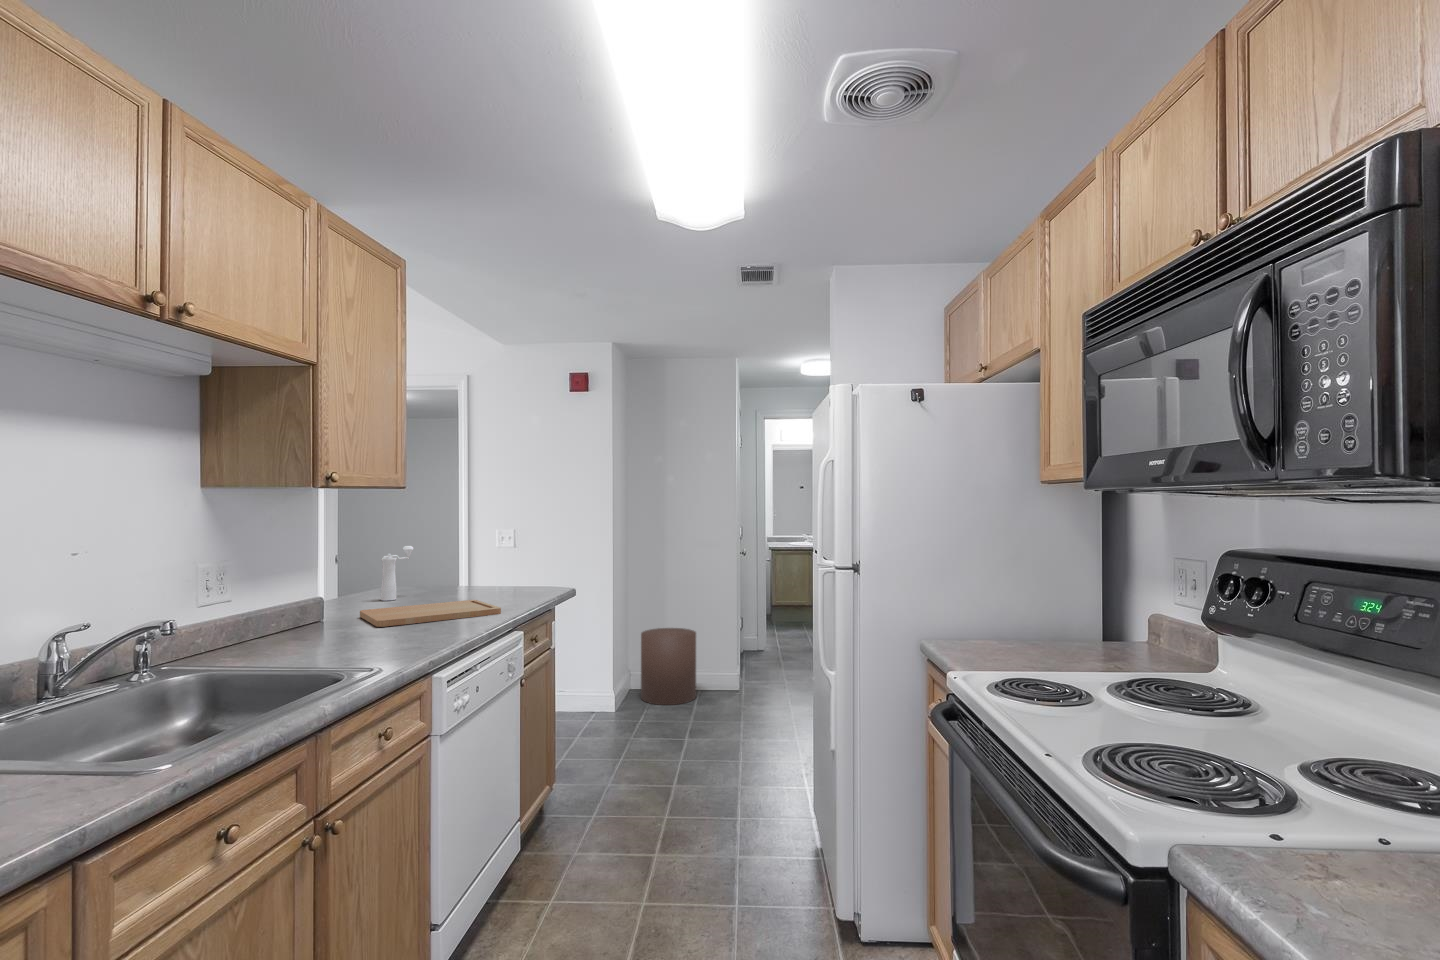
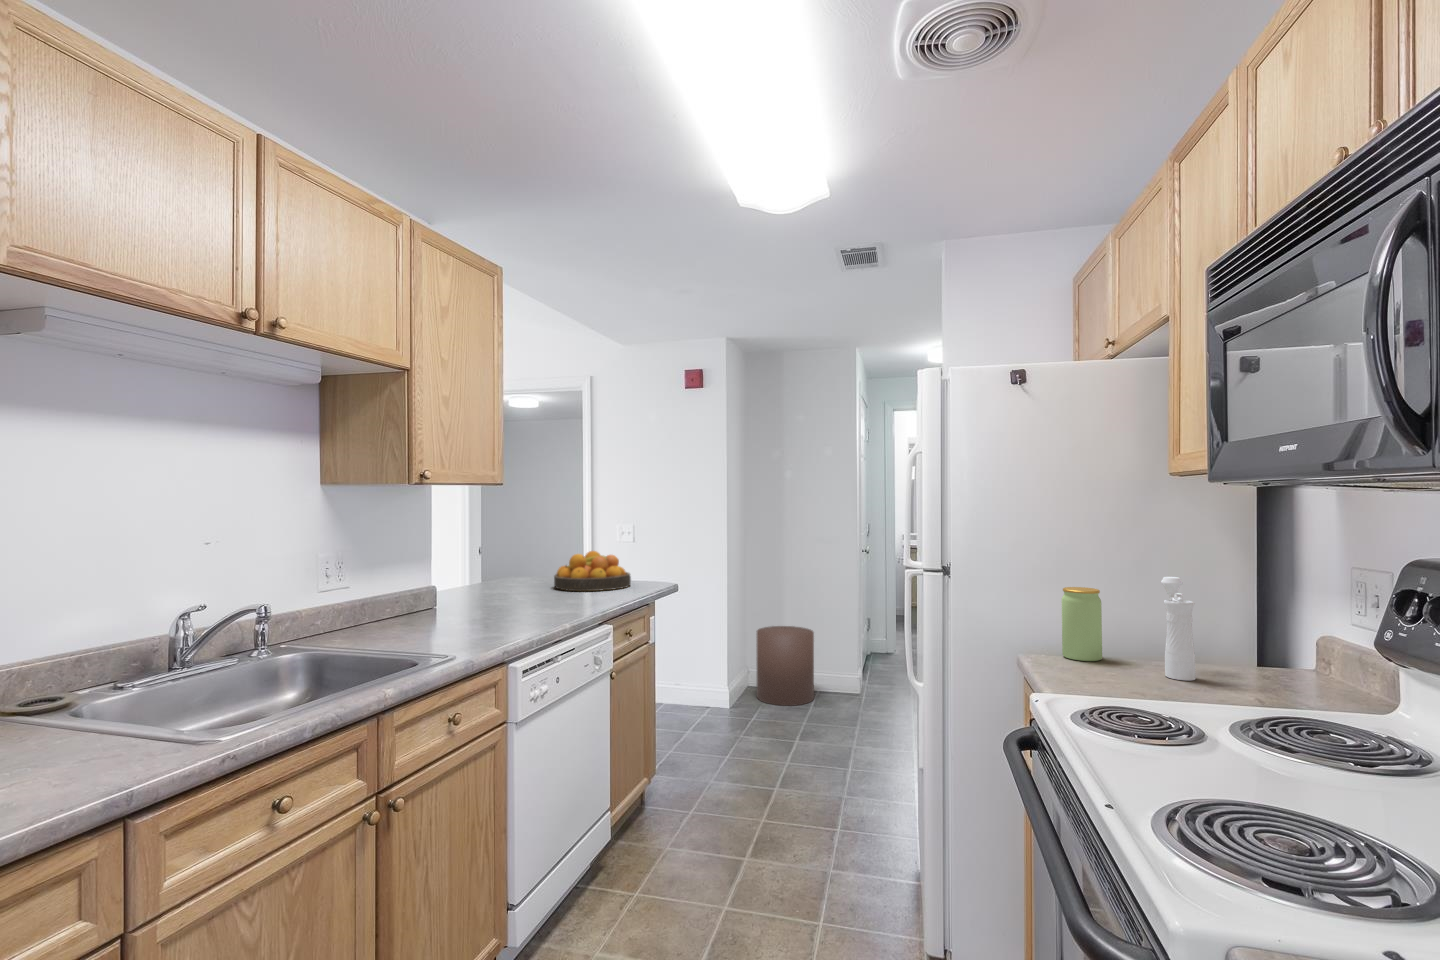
pepper mill: present [381,546,414,601] -> present [1161,577,1196,681]
fruit bowl: none [450,557,531,599] -> present [554,551,631,591]
jar: none [954,579,987,642] -> present [1062,587,1102,661]
cutting board: present [360,600,501,627] -> none [464,592,590,616]

